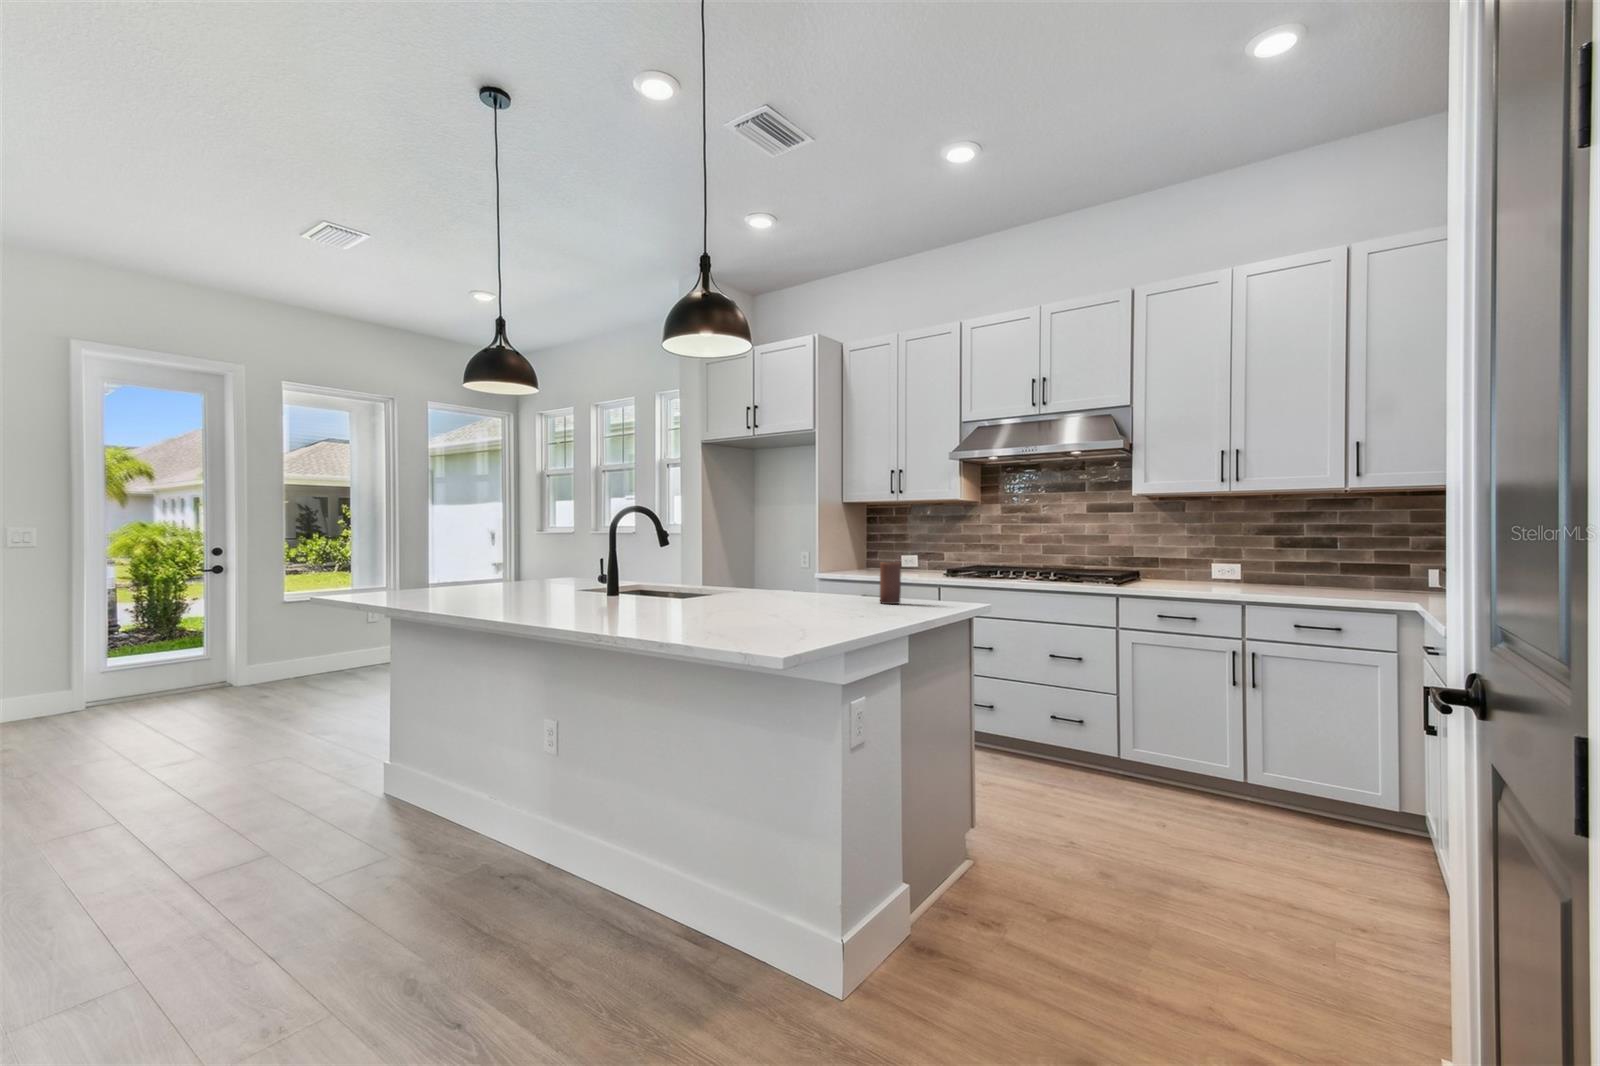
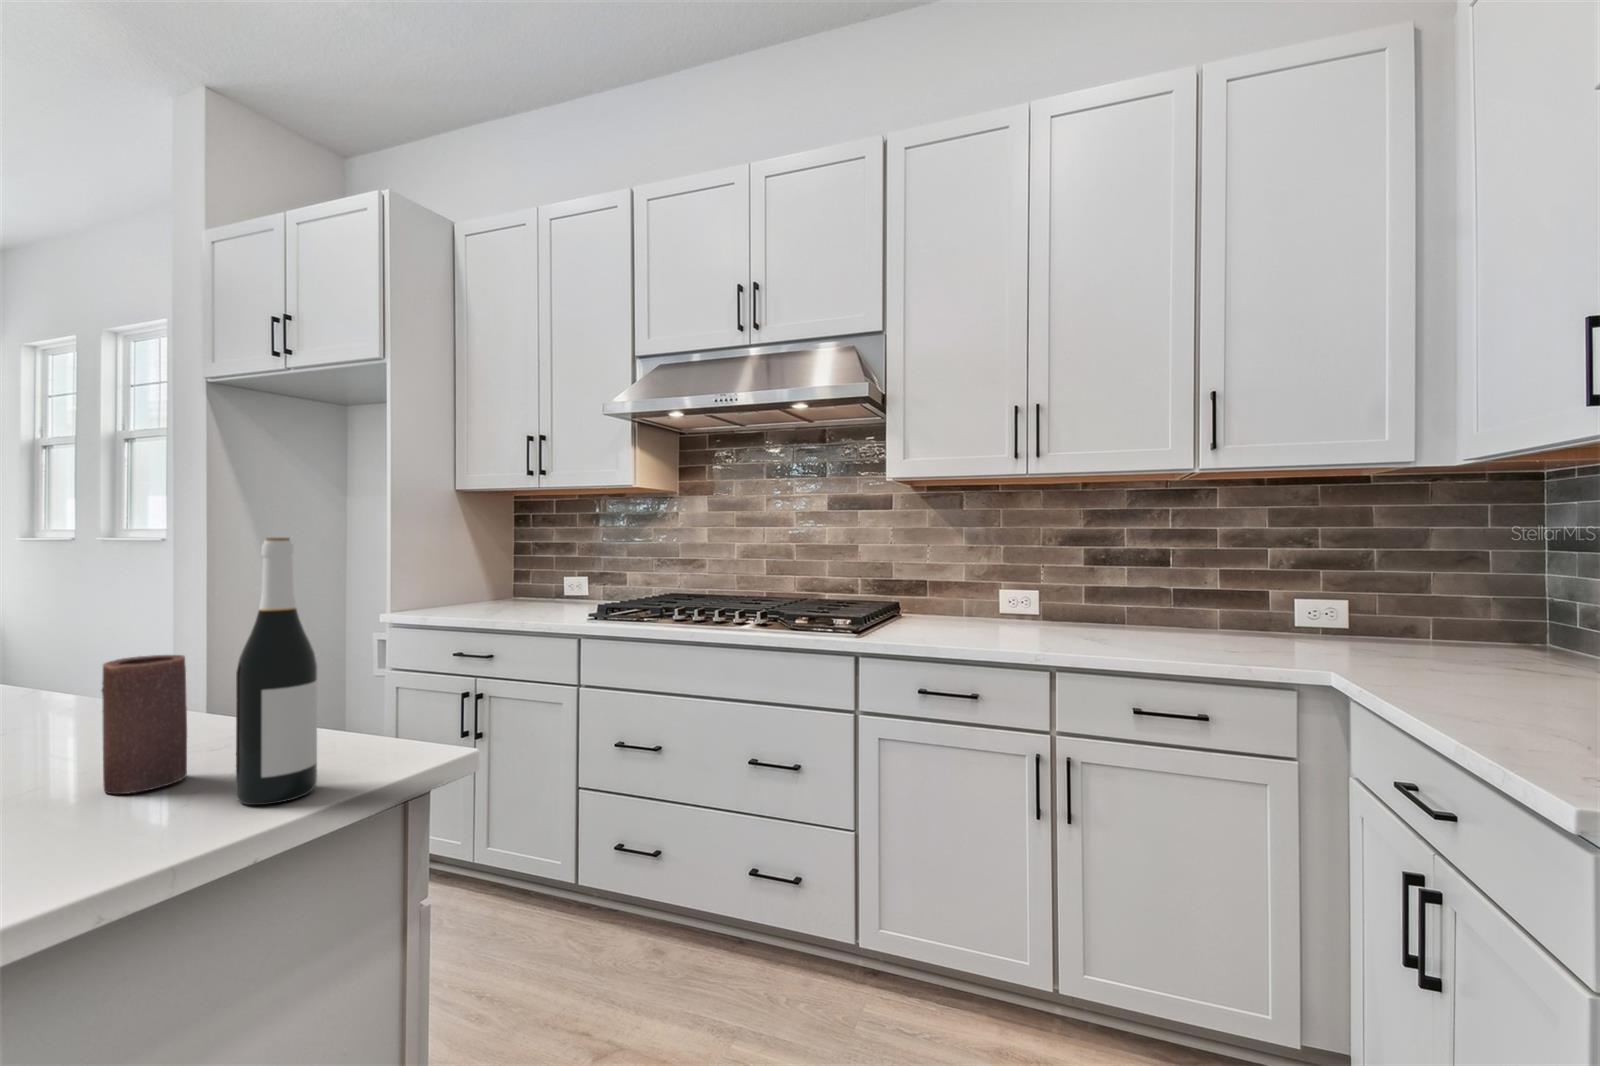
wine bottle: none [927,522,949,607] -> present [236,538,317,805]

